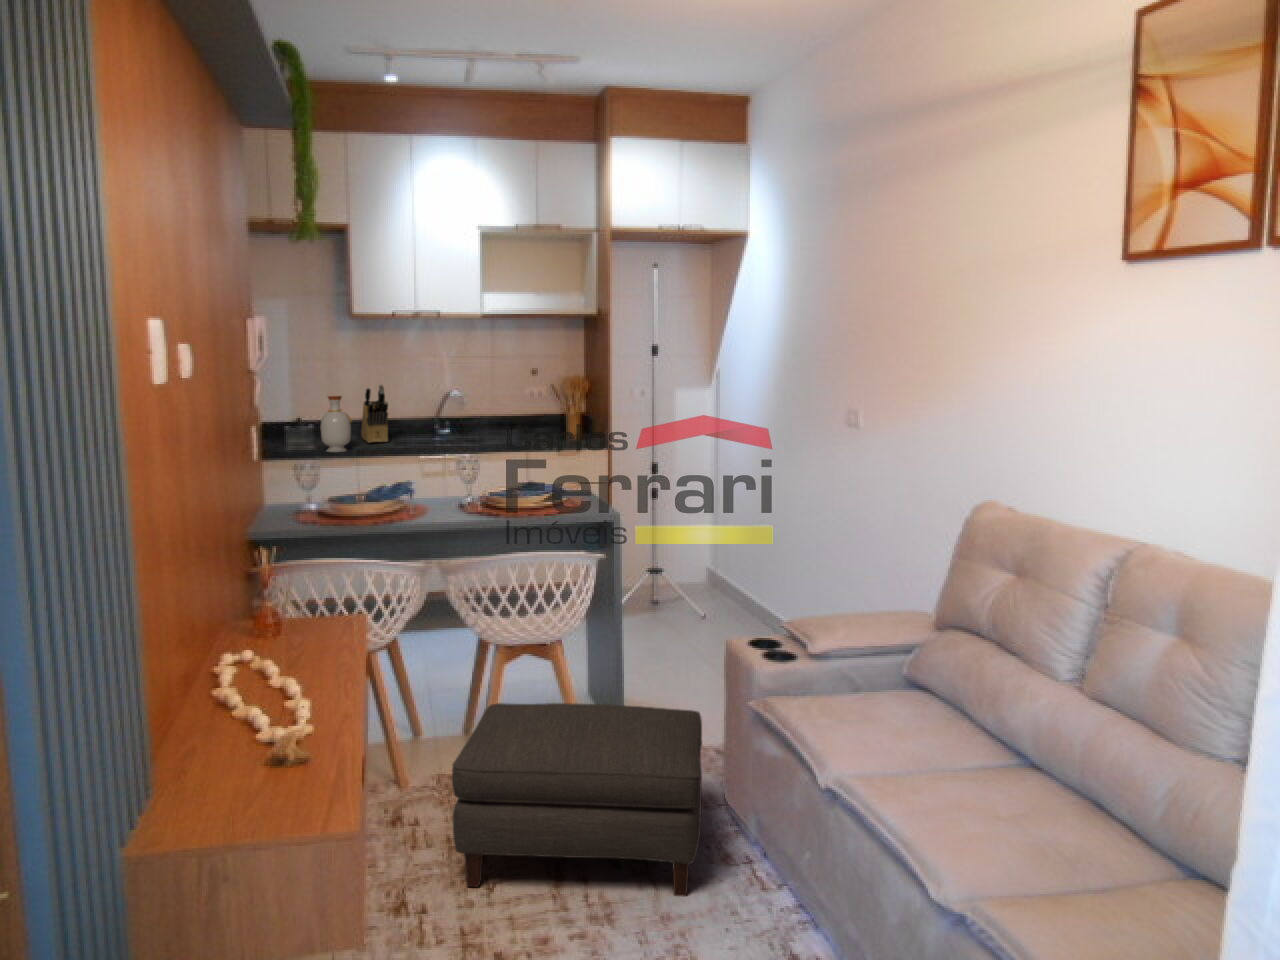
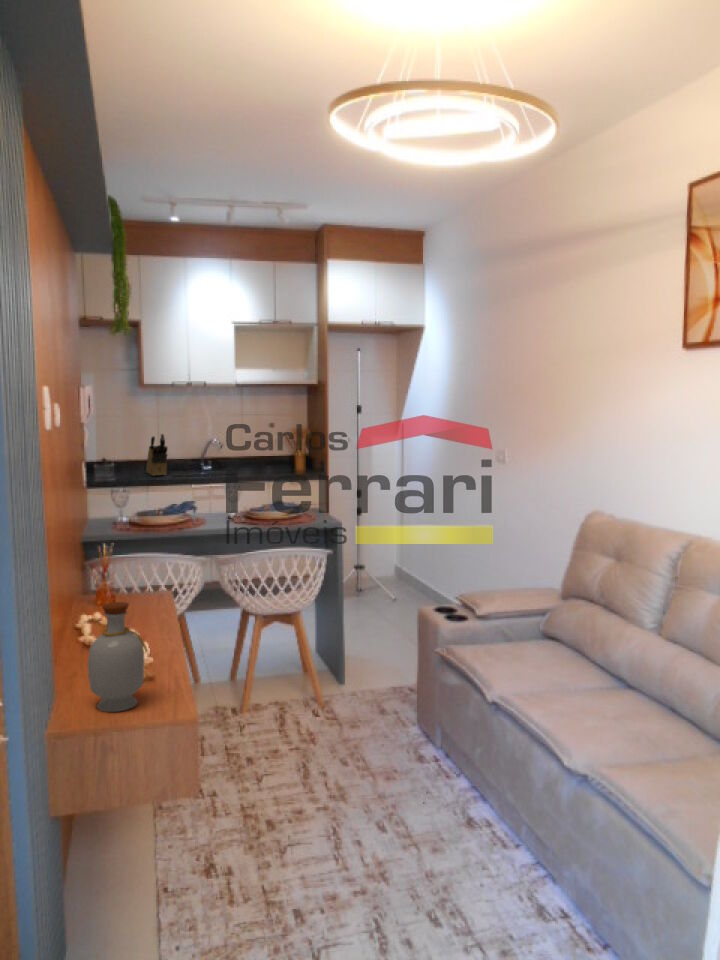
bottle: present [320,396,352,452] -> present [88,602,147,712]
ottoman: present [452,703,702,896] -> none [234,654,405,782]

